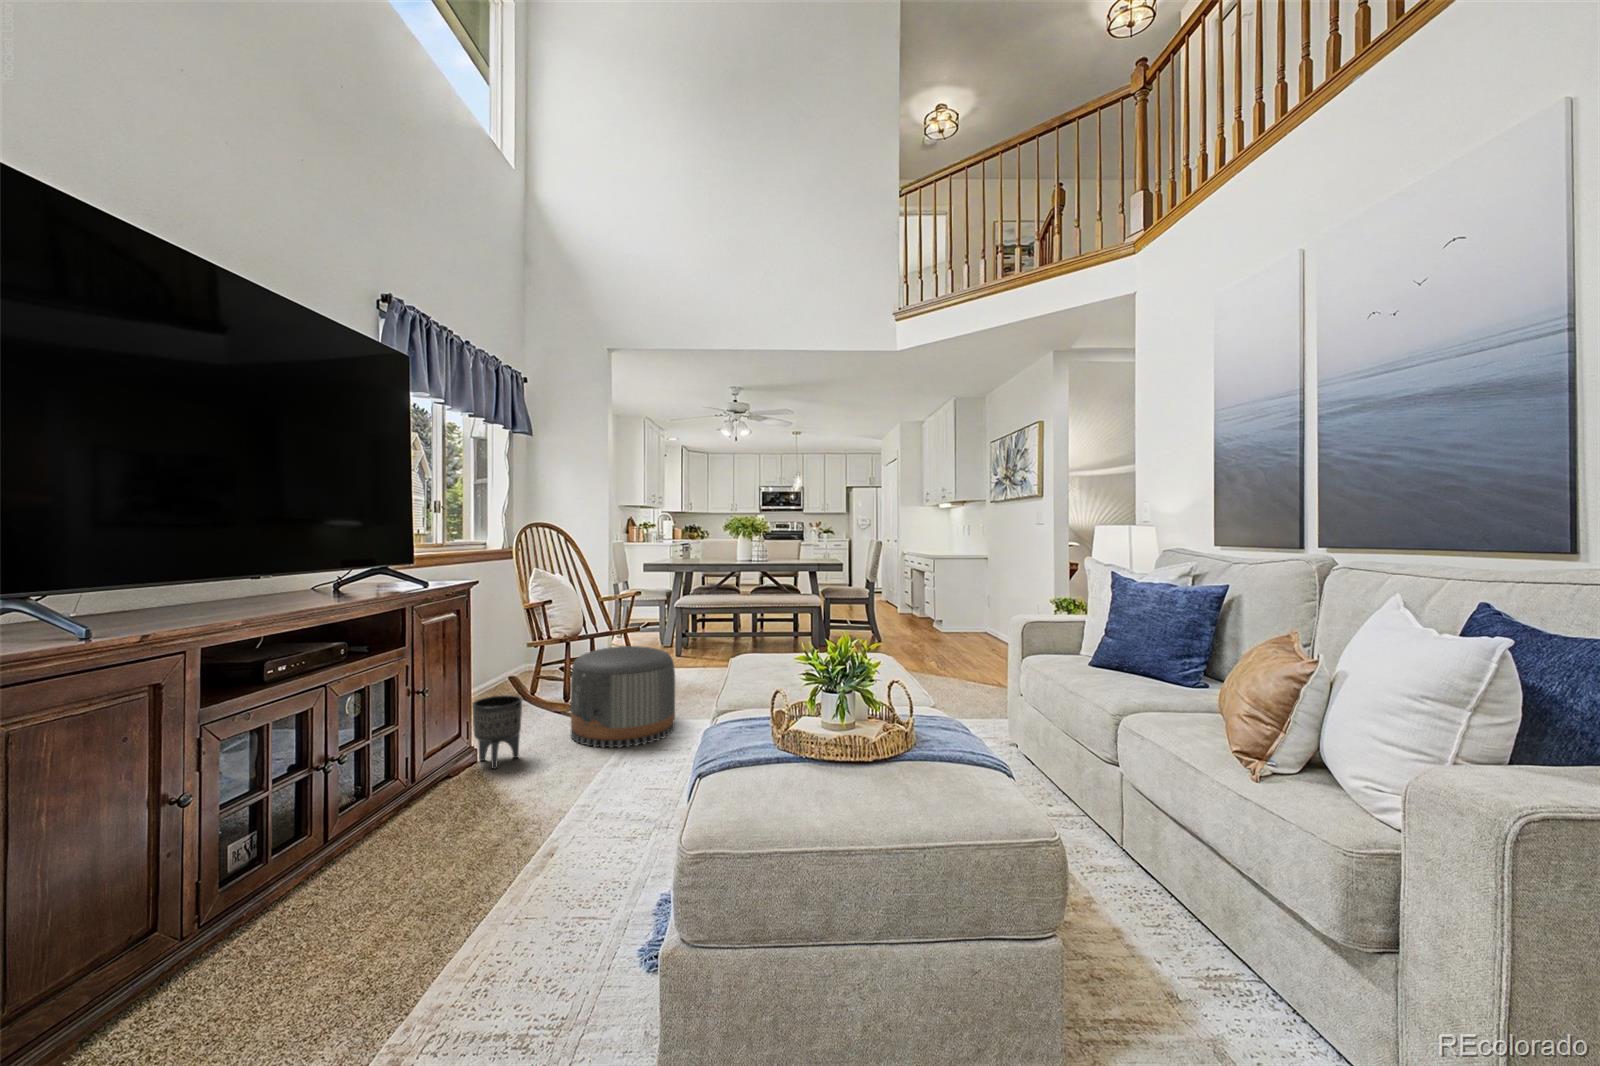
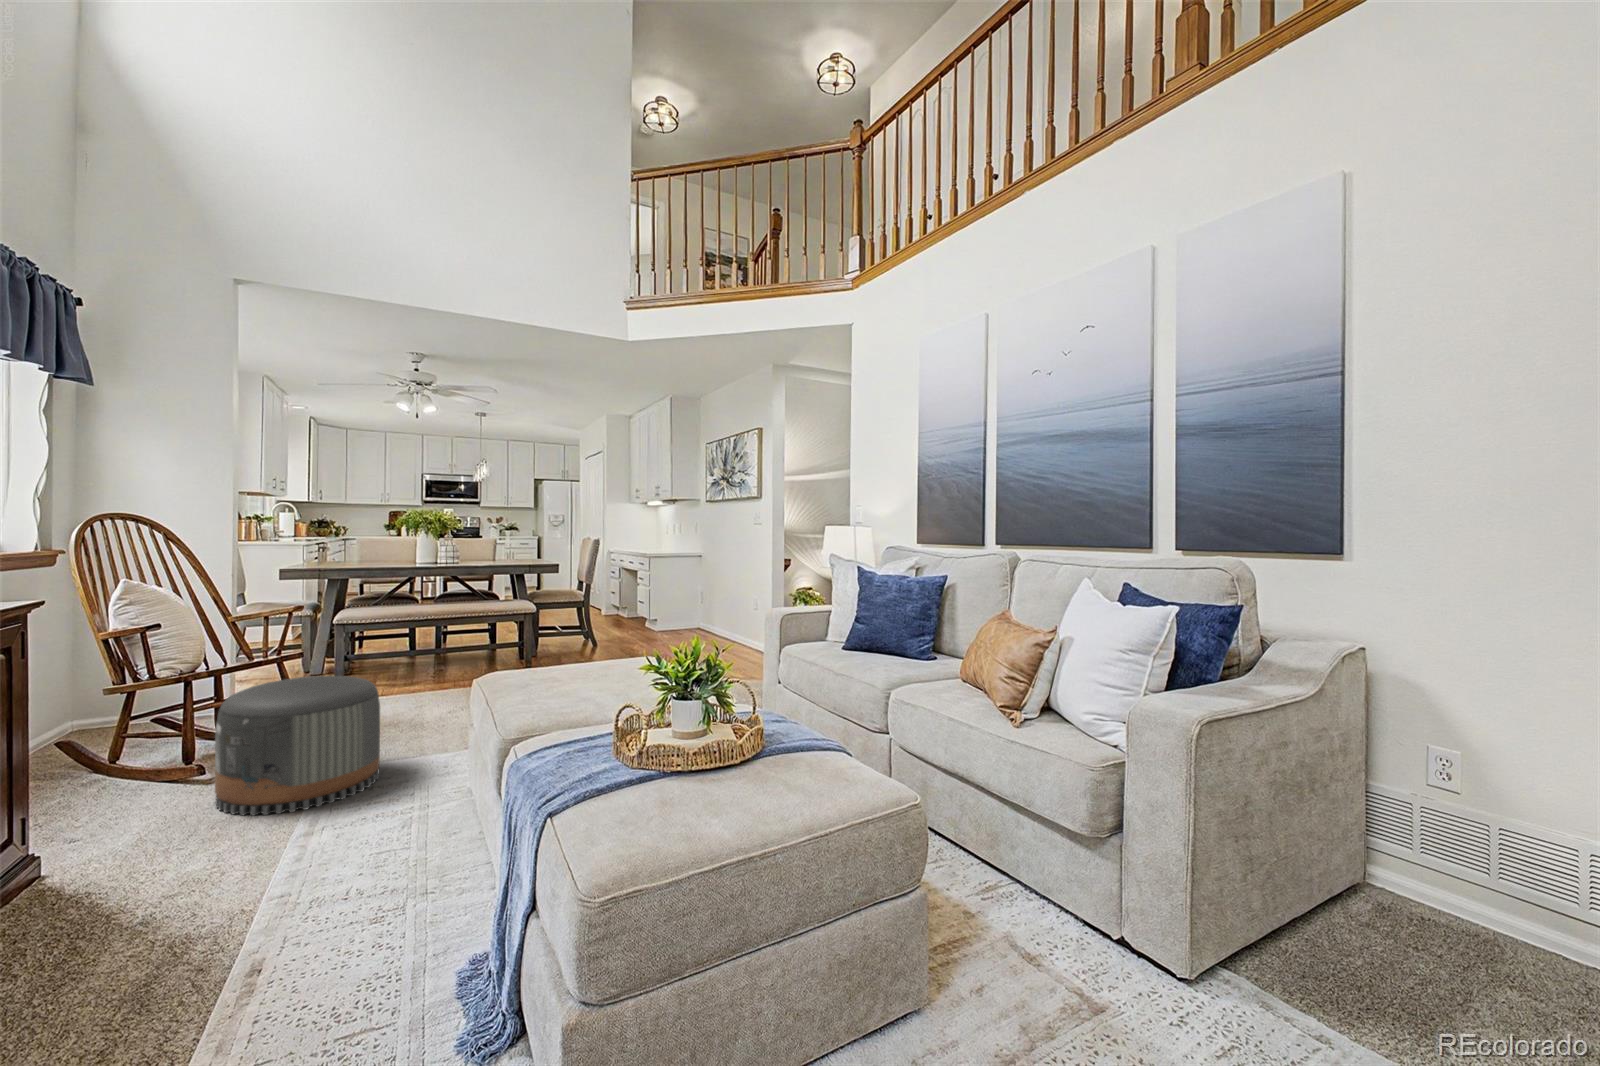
planter: present [472,695,522,769] -> none [47,764,144,876]

